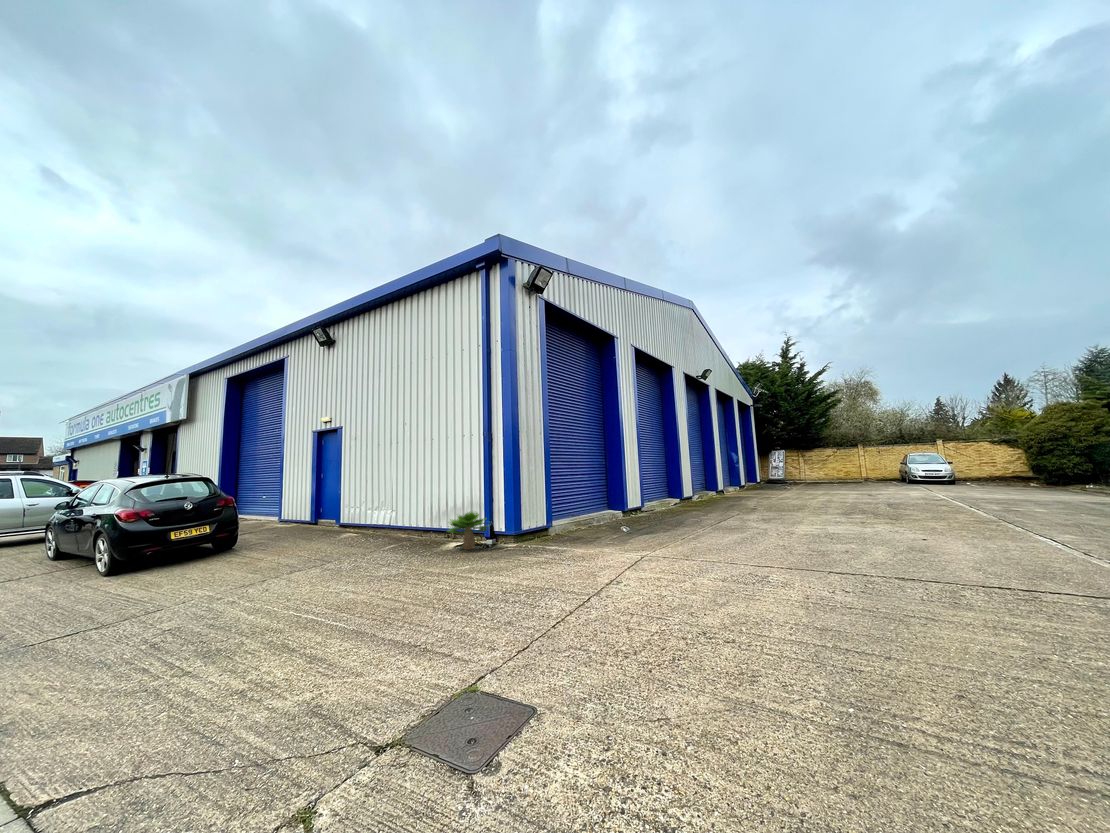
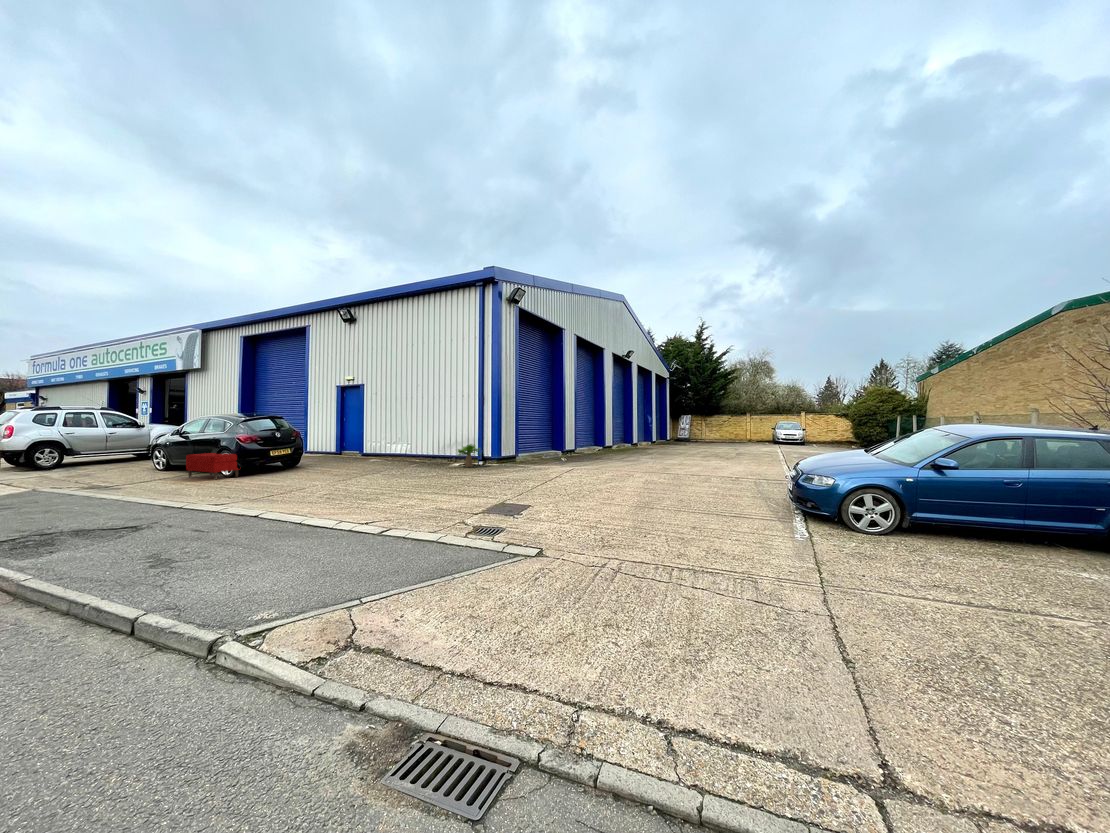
bench: none [32,538,106,588] -> present [186,453,239,480]

